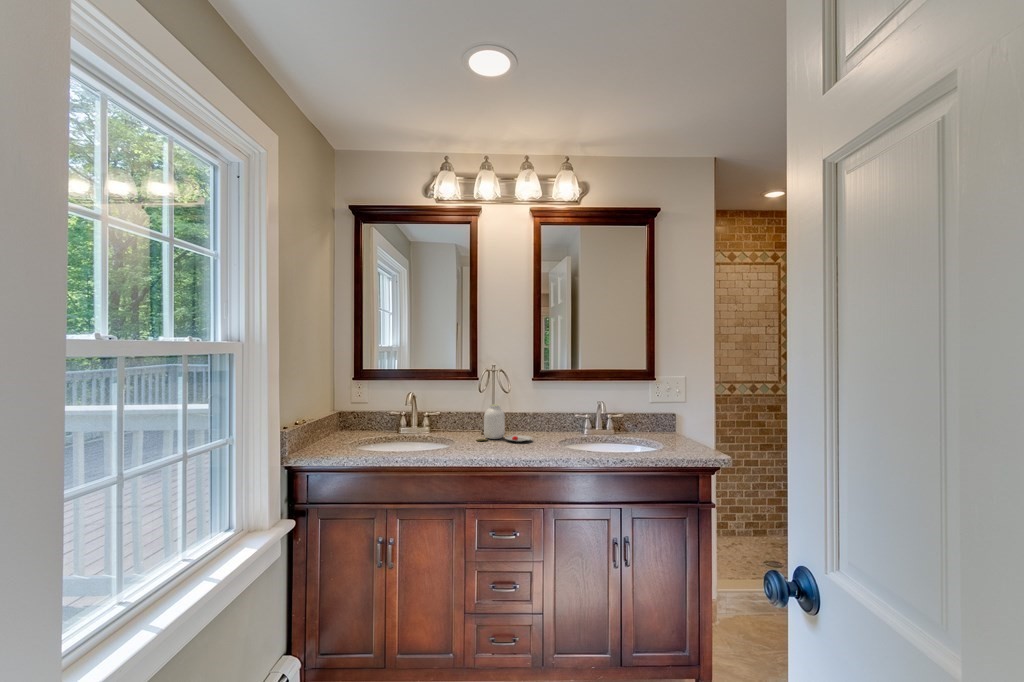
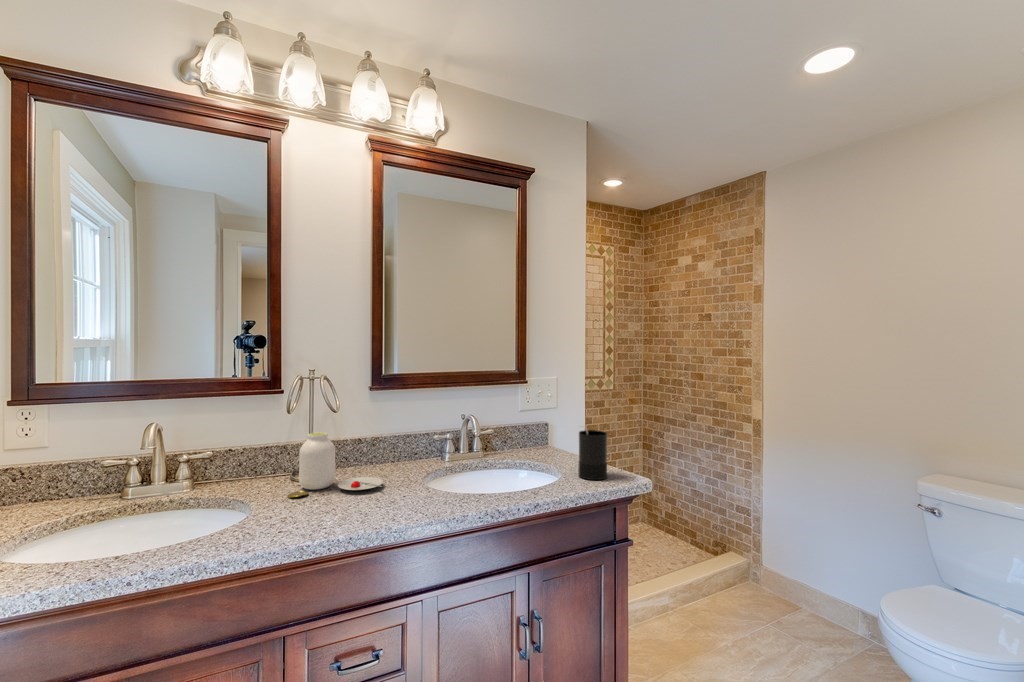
candle: none [673,413,697,454] -> present [578,428,607,480]

